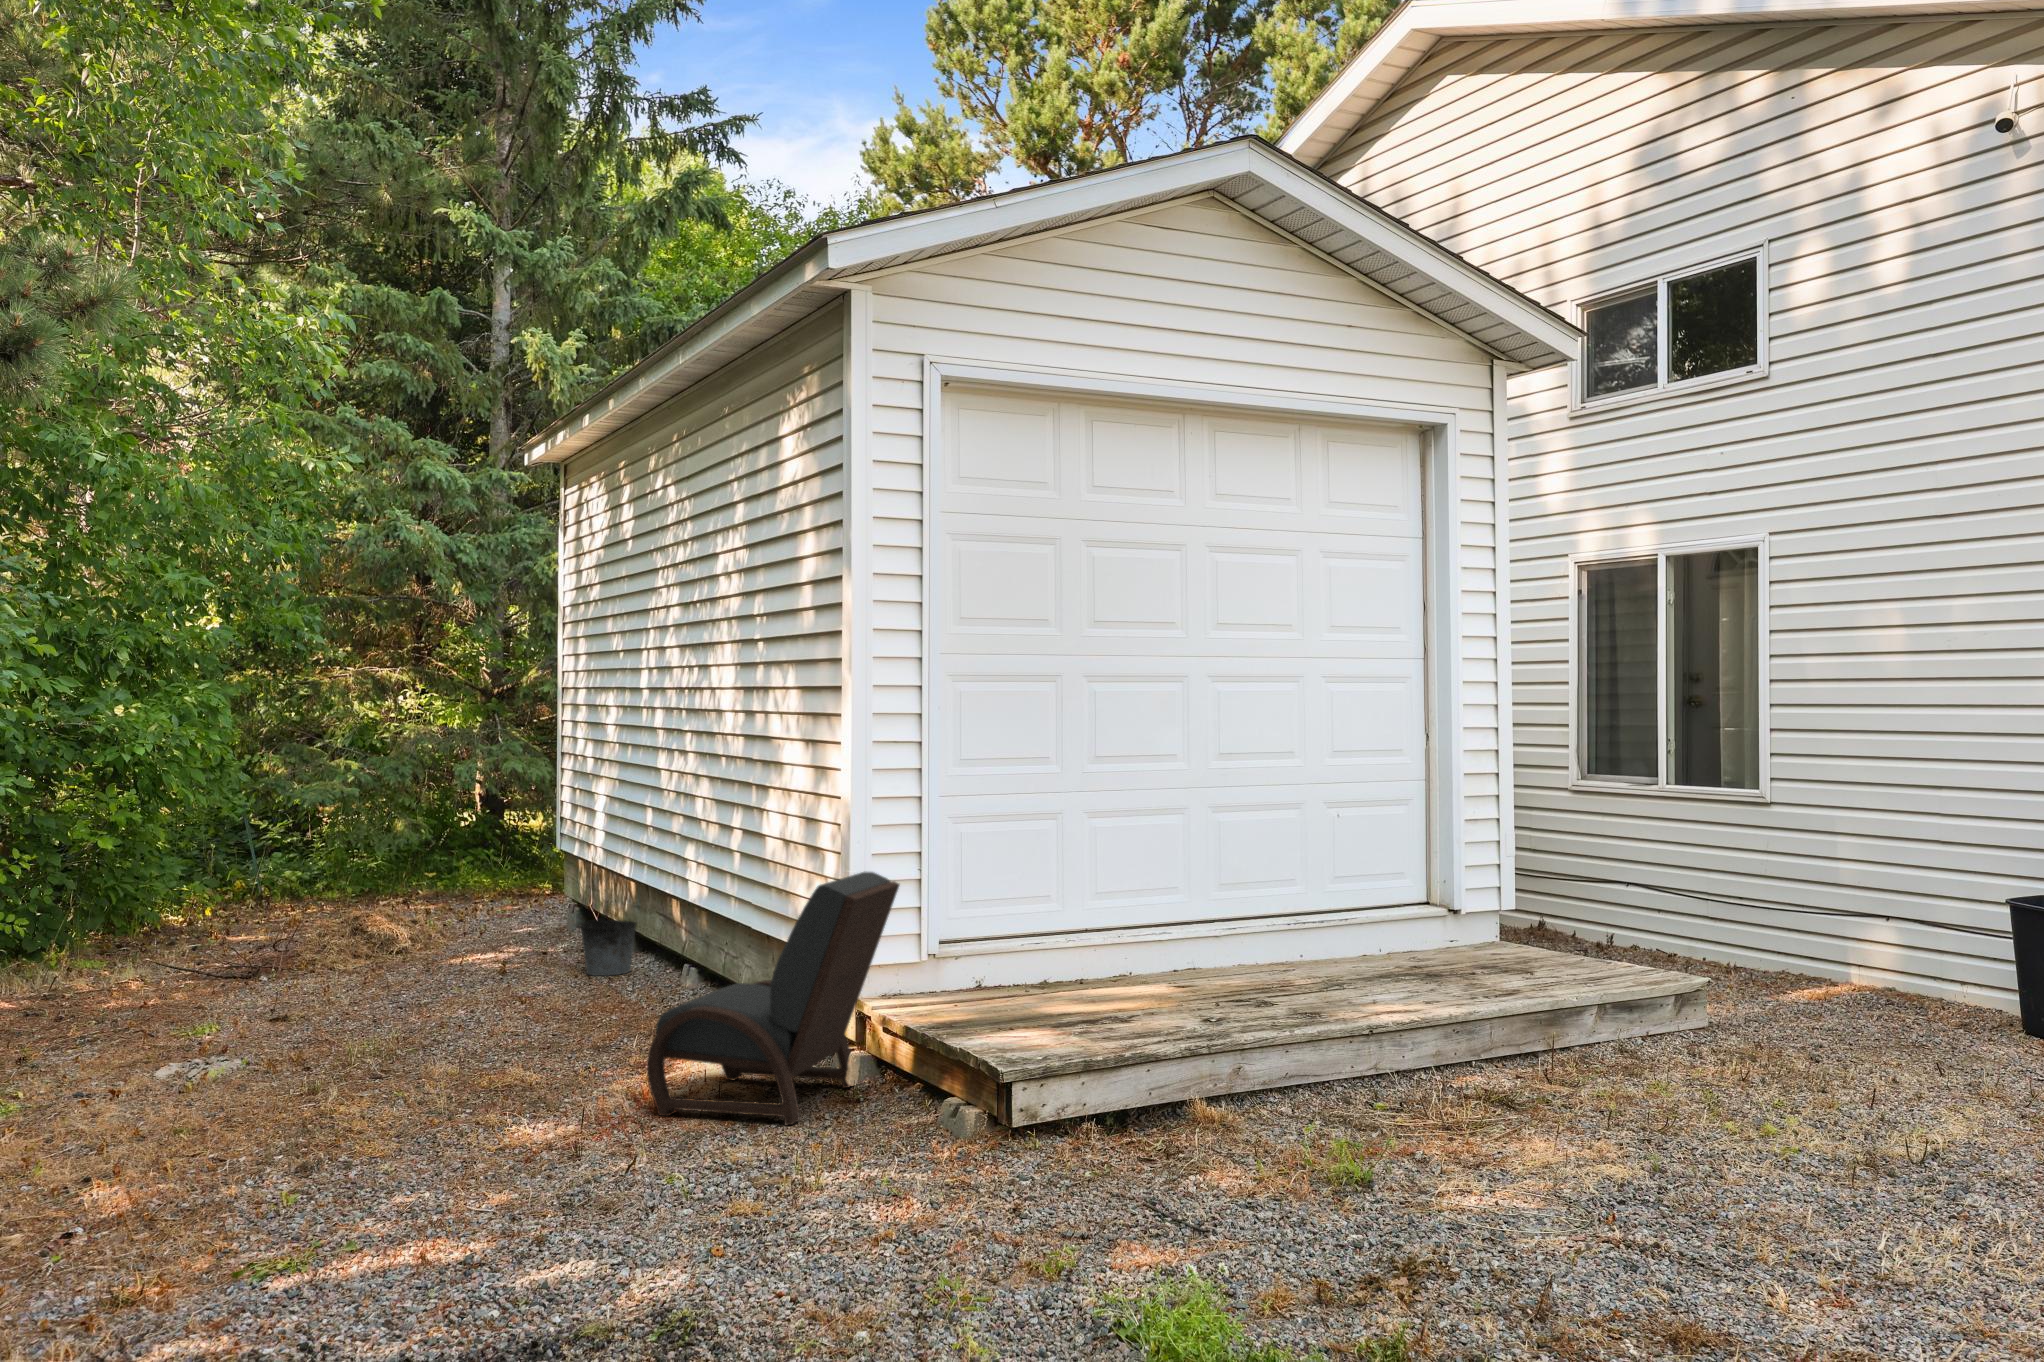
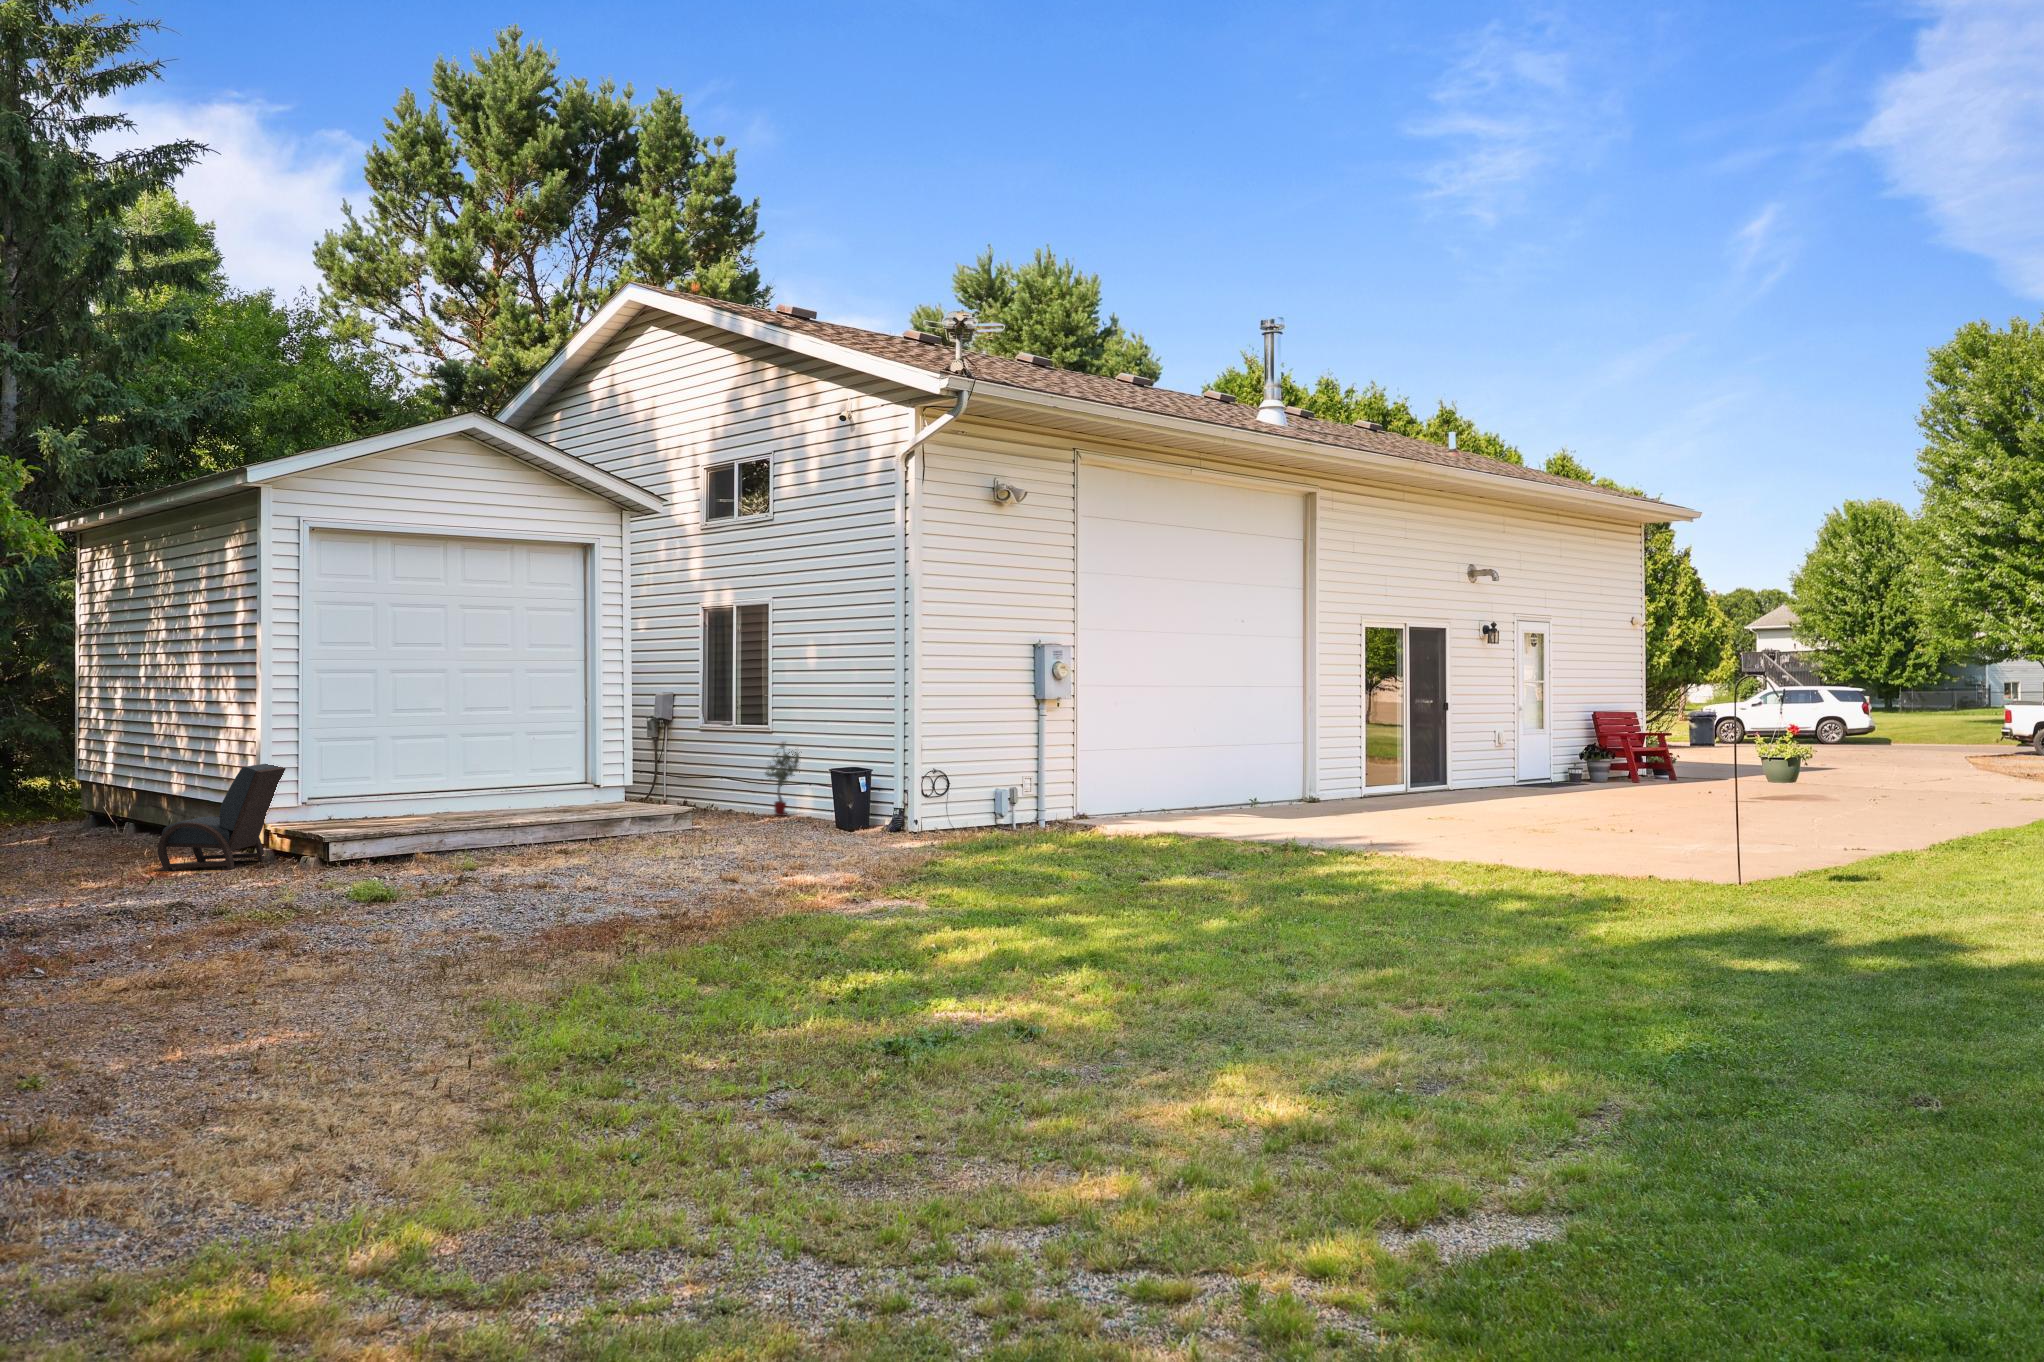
potted tree: none [1758,830,1883,991] -> present [765,743,802,816]
bucket: present [577,917,636,976] -> none [99,809,139,841]

